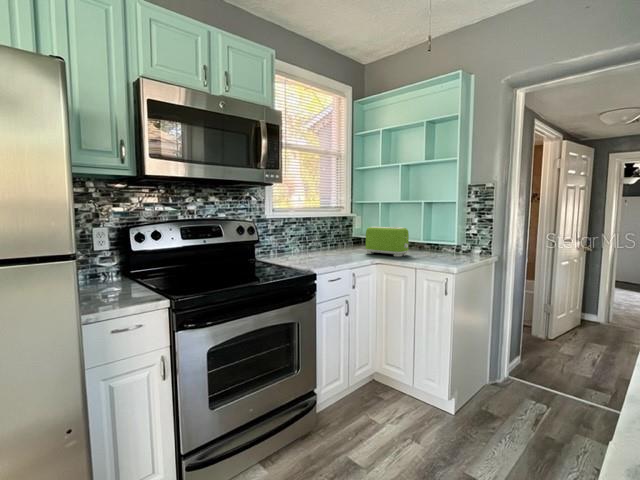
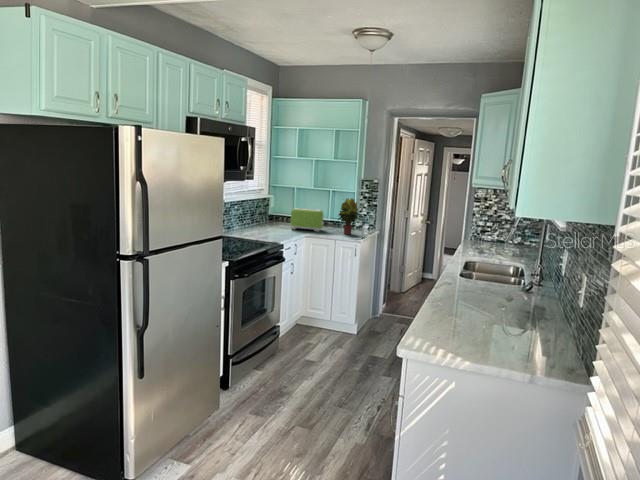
potted plant: none [423,207,458,261] -> present [338,198,360,234]

